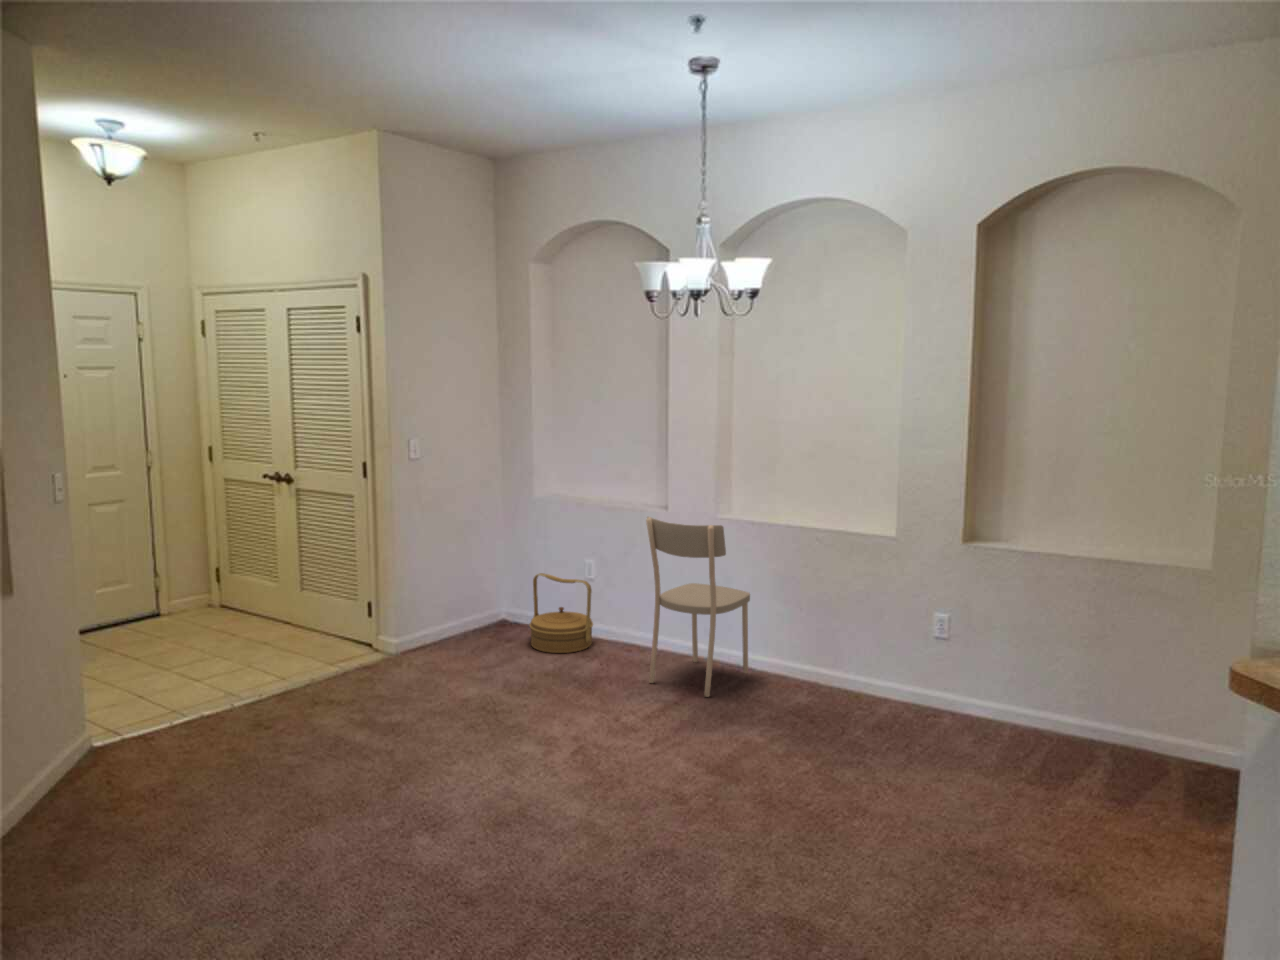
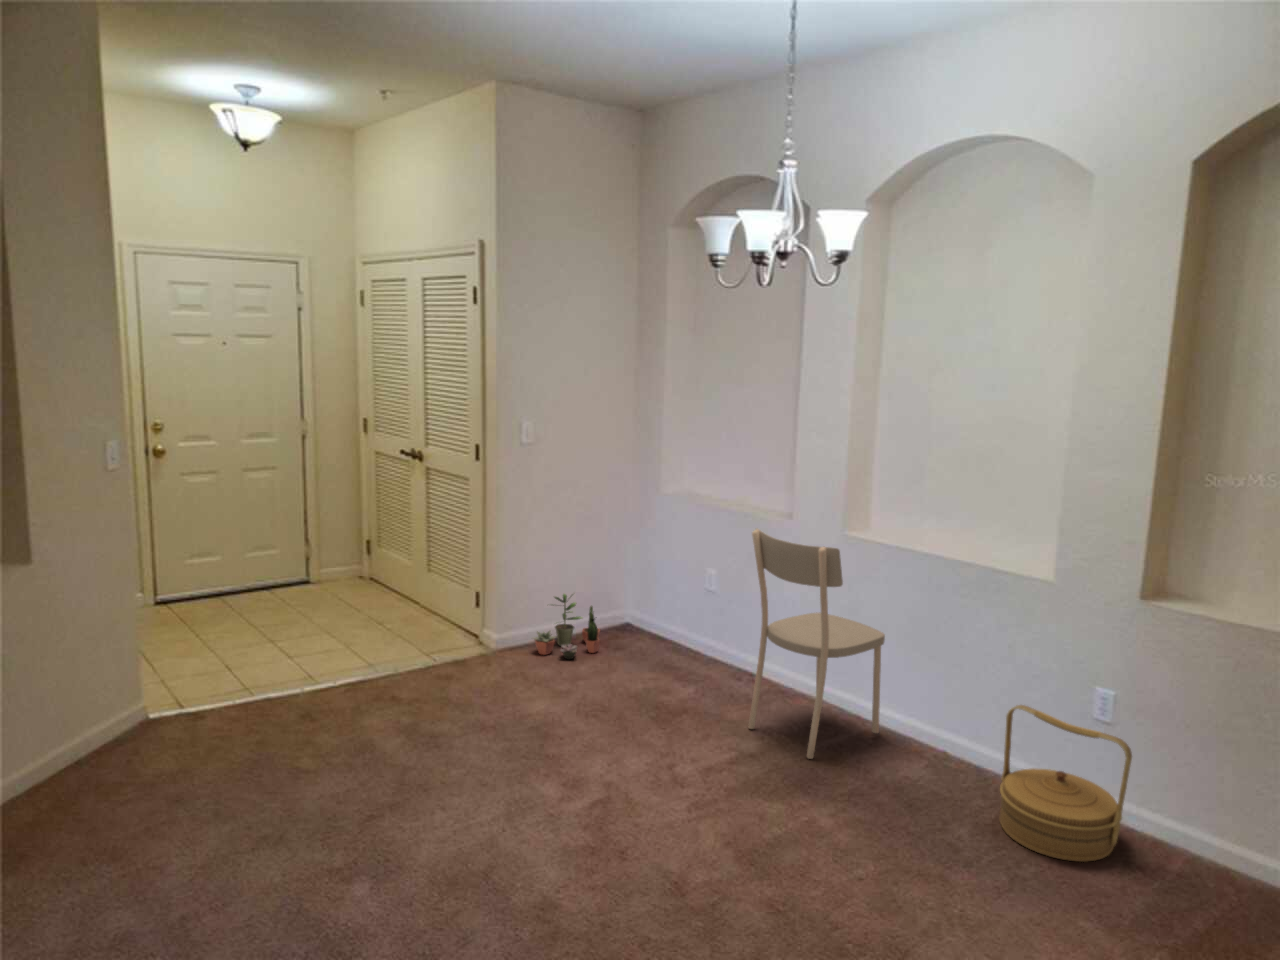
woven basket: present [529,573,593,653] -> present [1000,705,1132,862]
potted plant: none [431,592,492,652] -> present [533,594,600,660]

